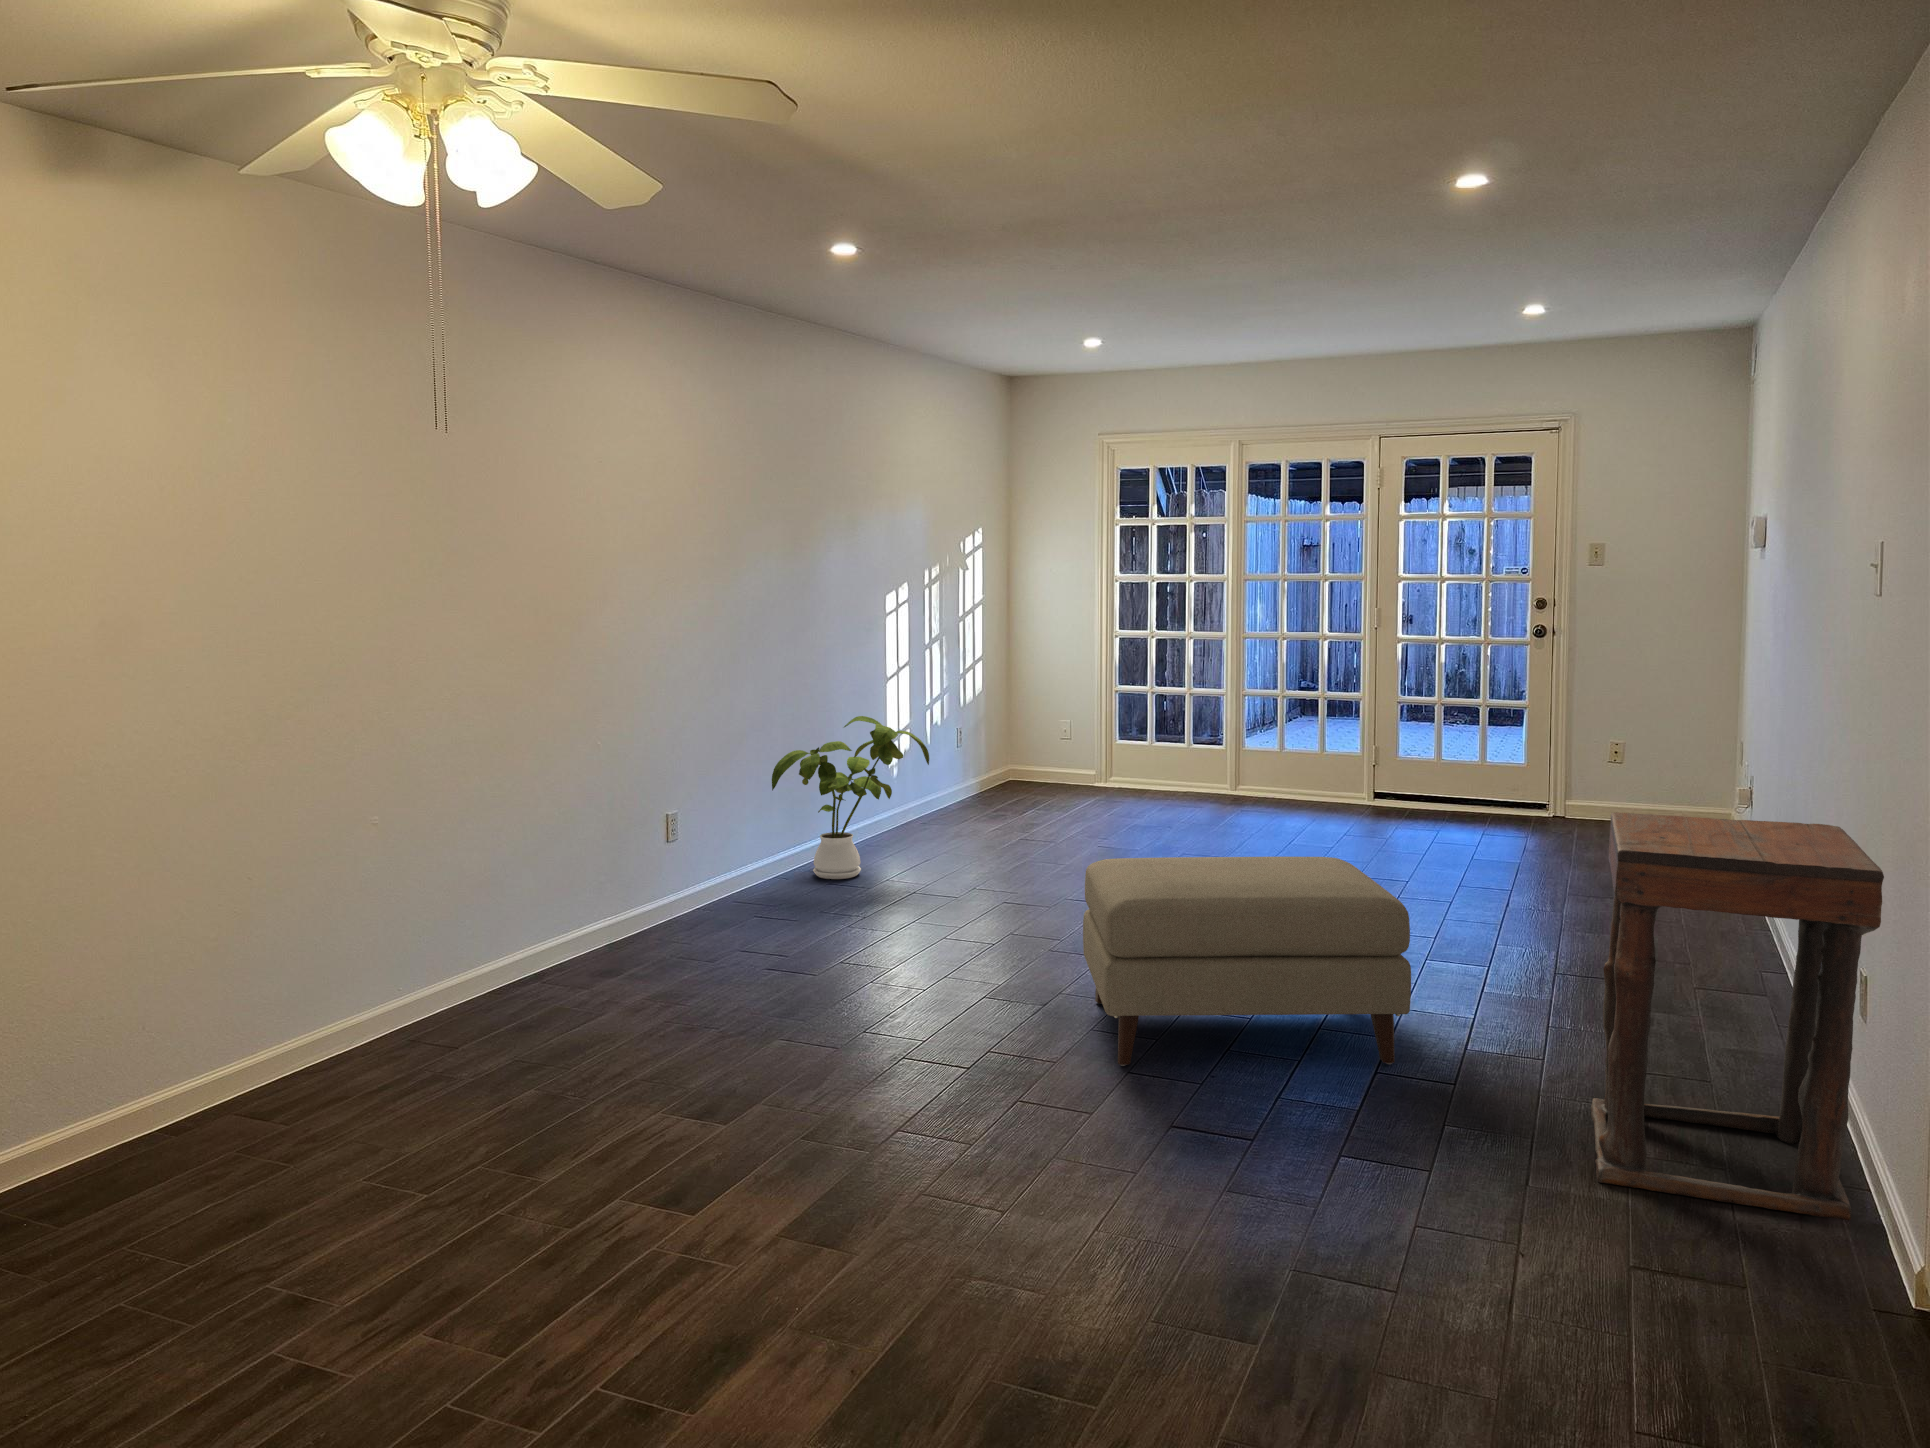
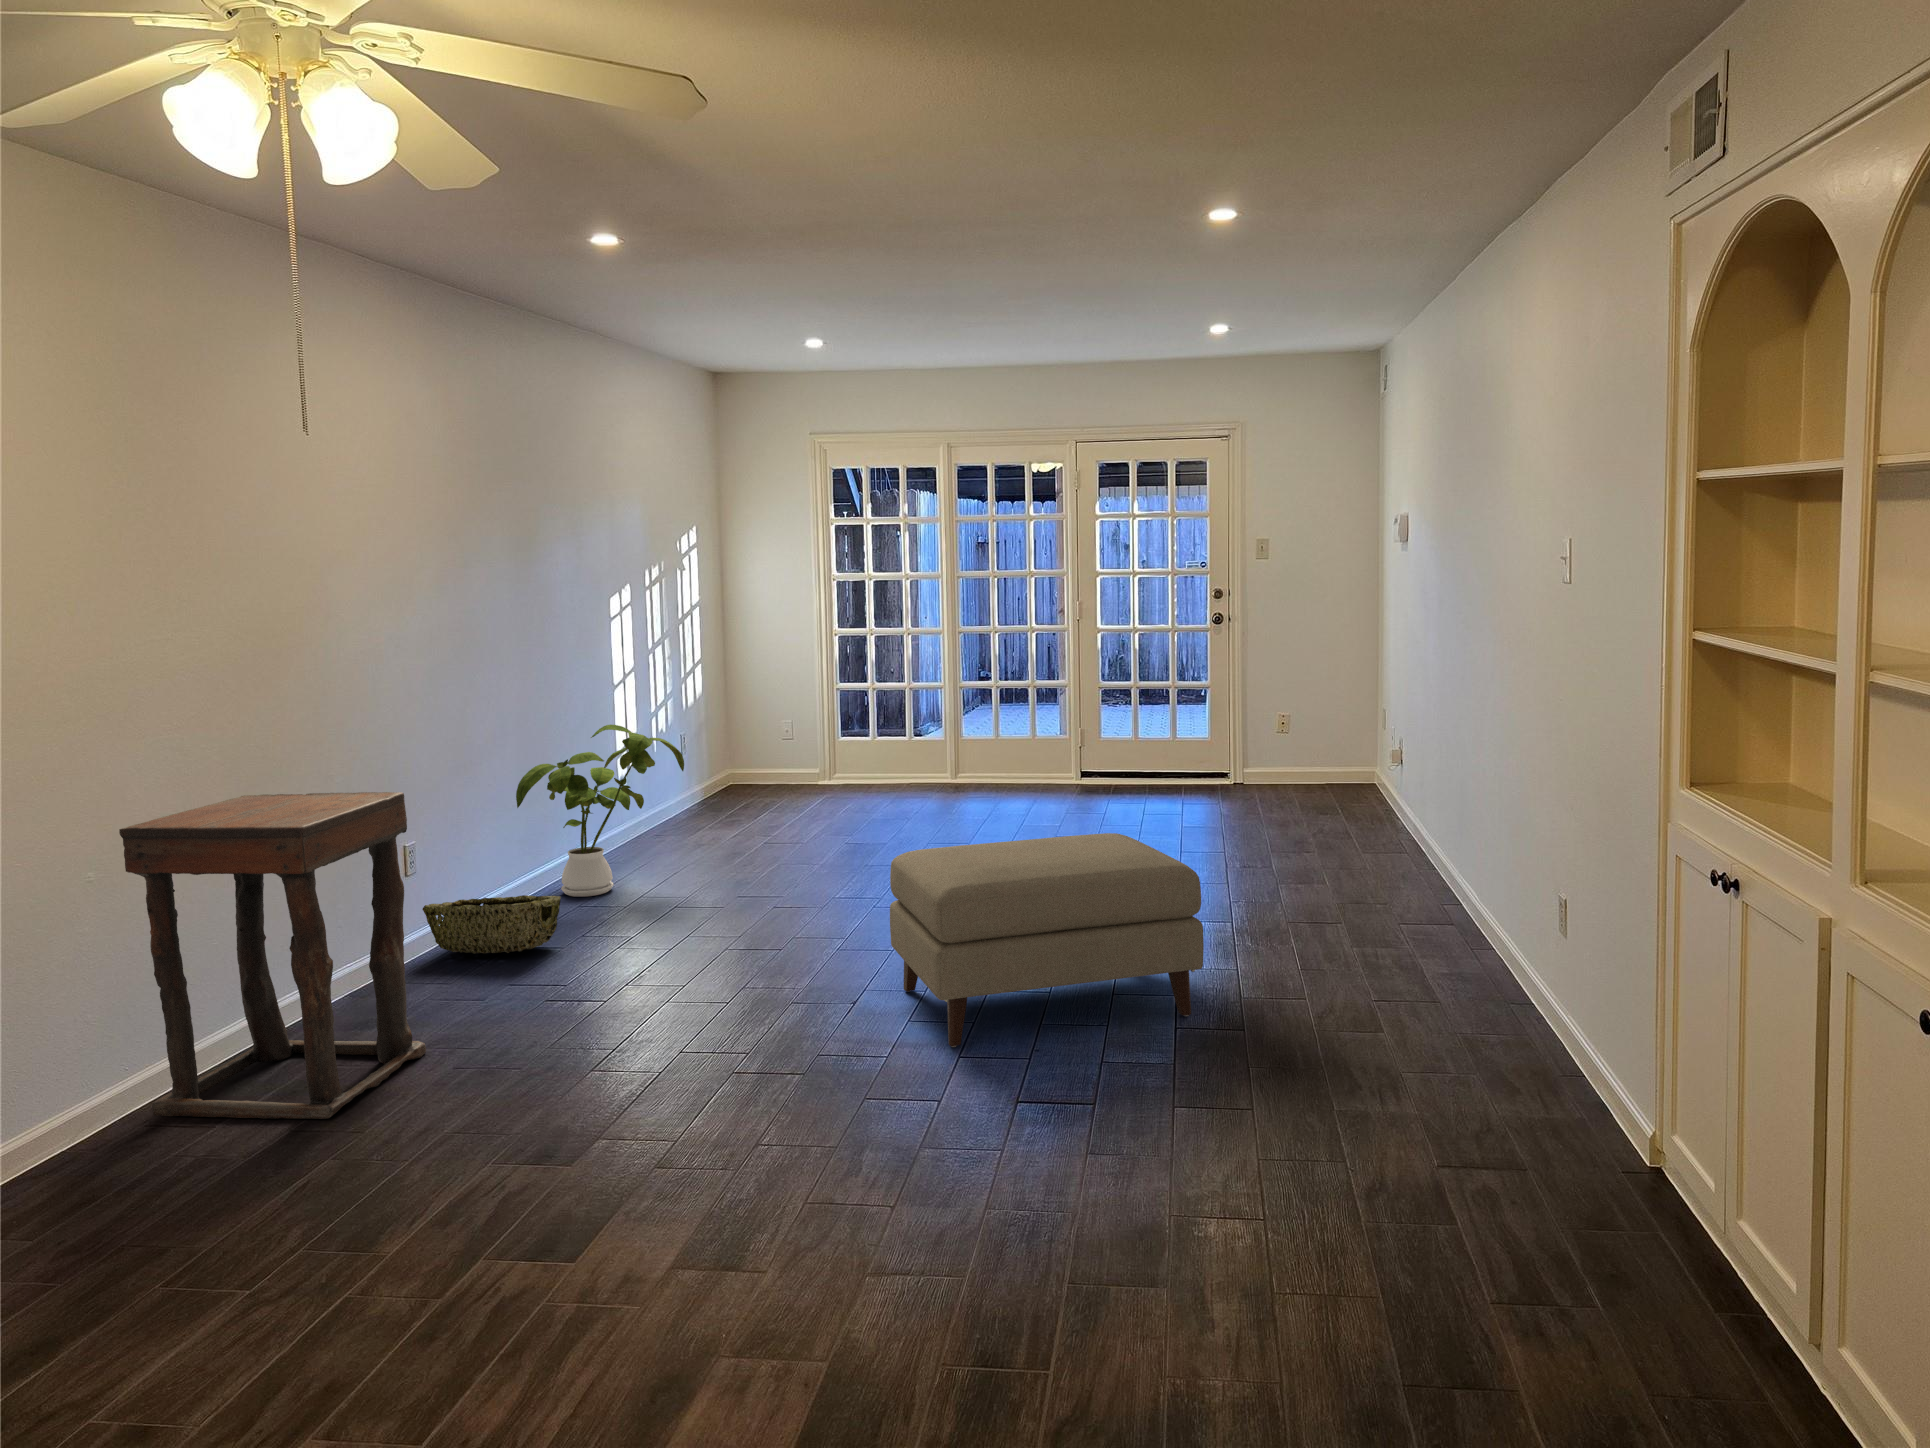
side table: present [1590,812,1884,1220] -> present [119,792,426,1119]
woven basket: none [672,872,795,927] -> present [422,895,561,954]

